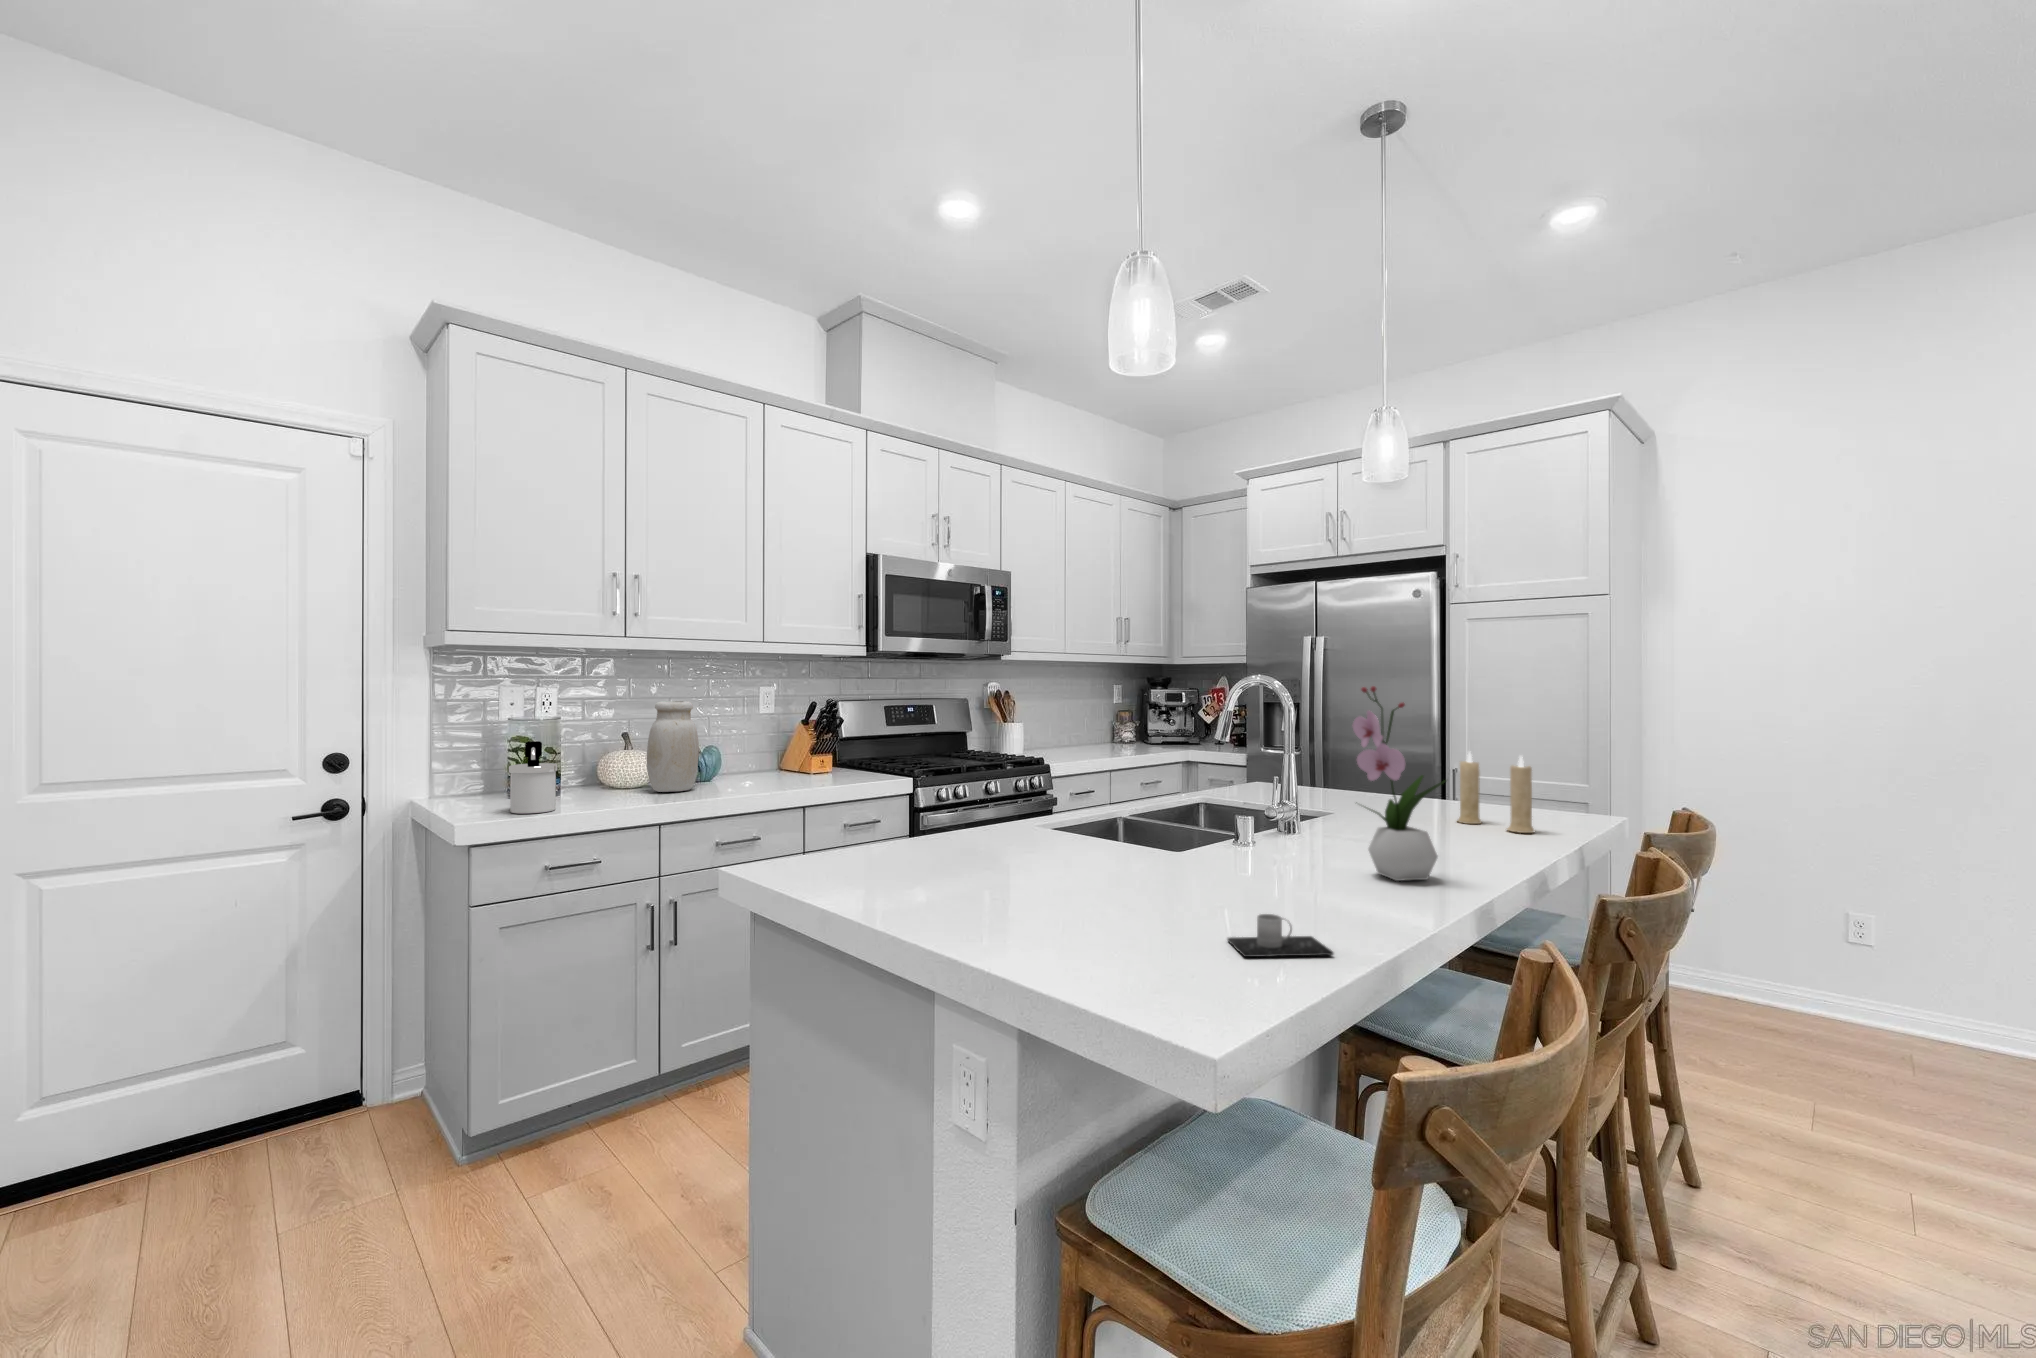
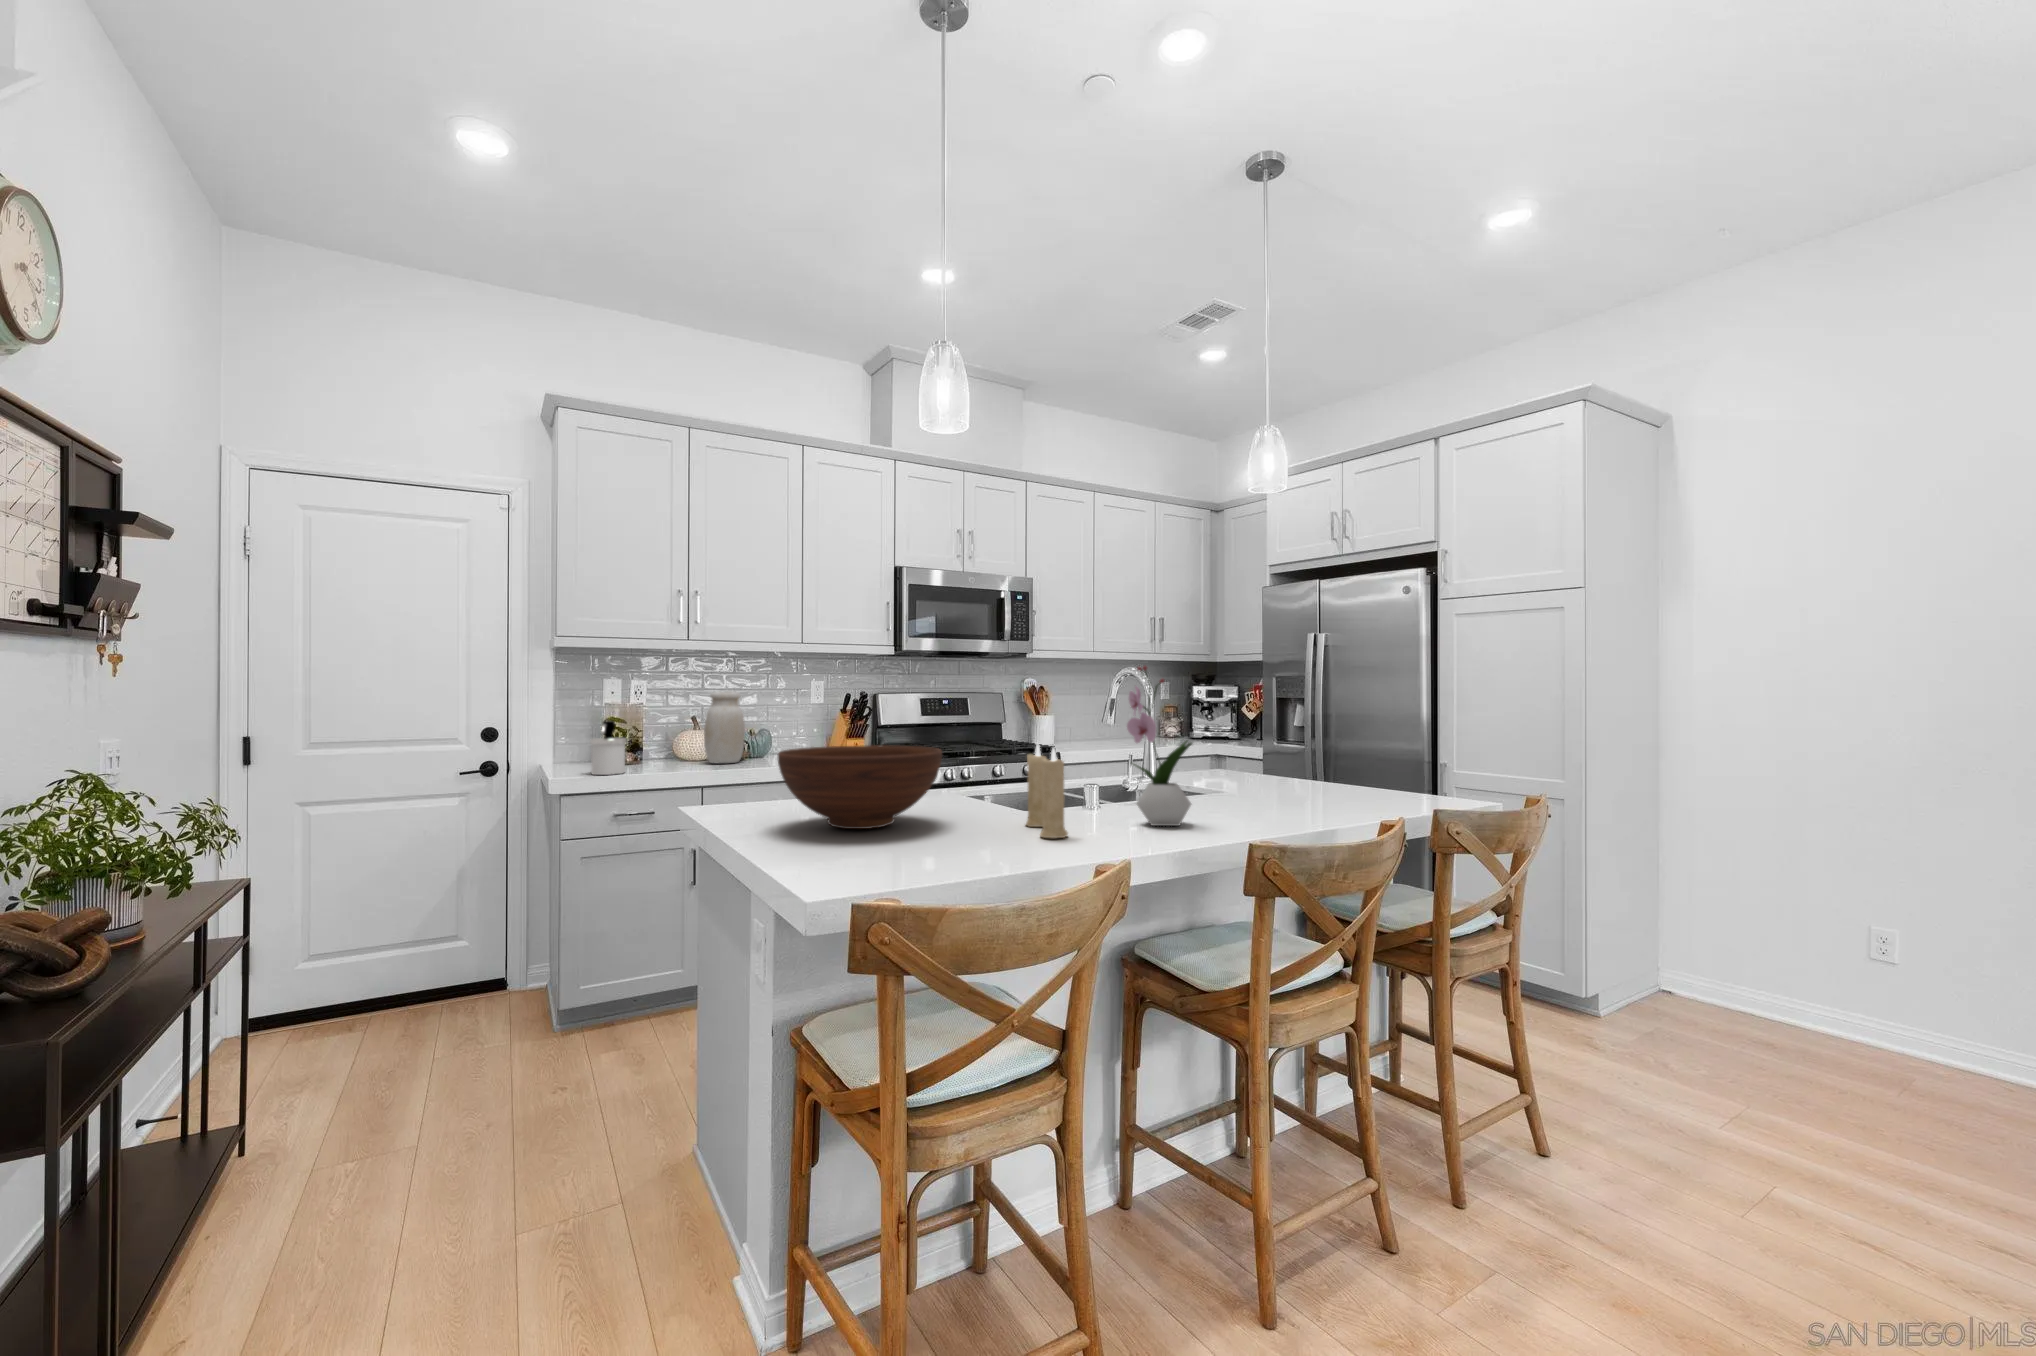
candle: present [1457,752,1534,833] -> present [1026,744,1068,838]
fruit bowl: none [949,786,1162,904] -> present [778,745,942,829]
mug: present [1227,914,1334,957] -> none [921,831,995,861]

